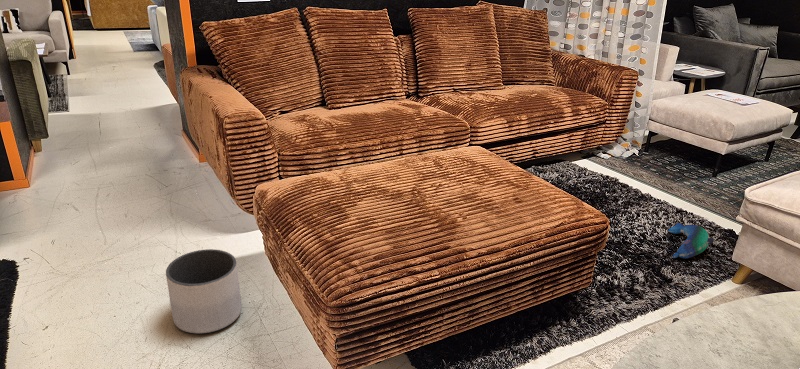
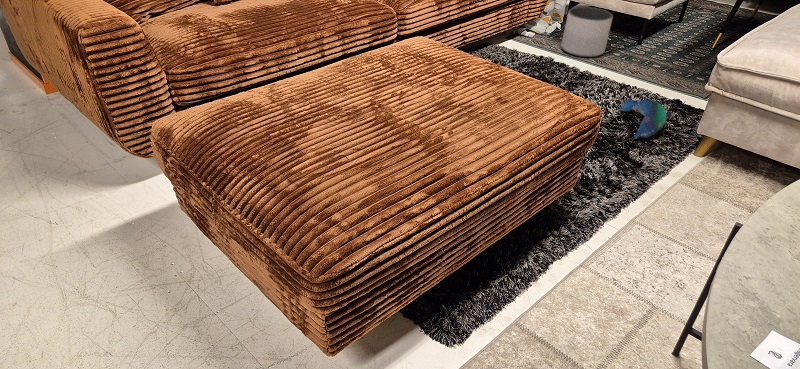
planter: present [166,249,242,334] -> present [562,7,613,57]

